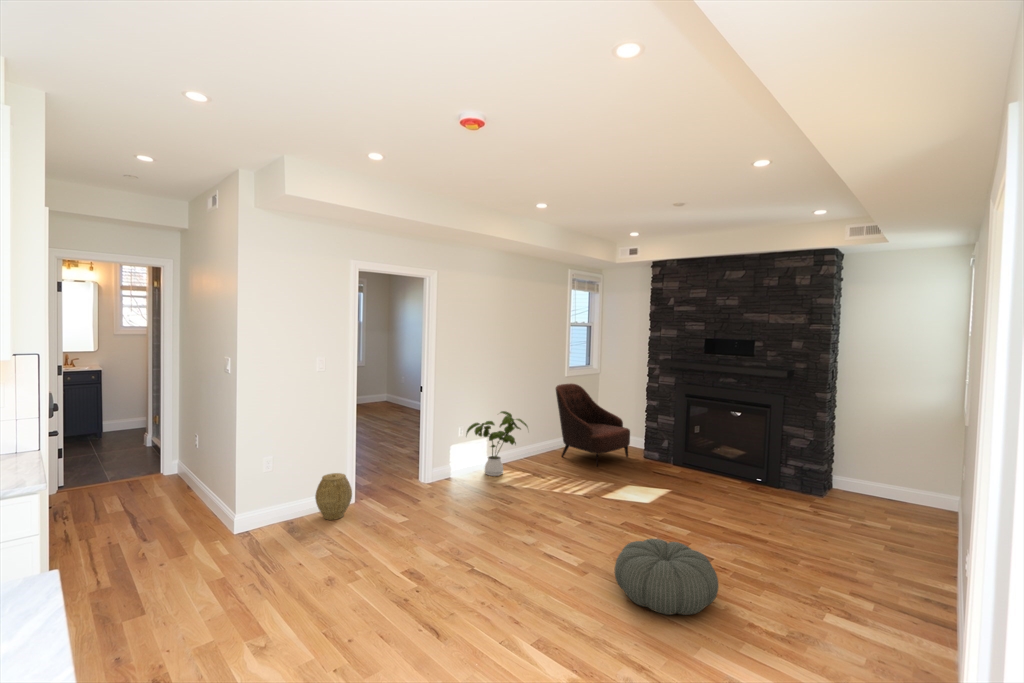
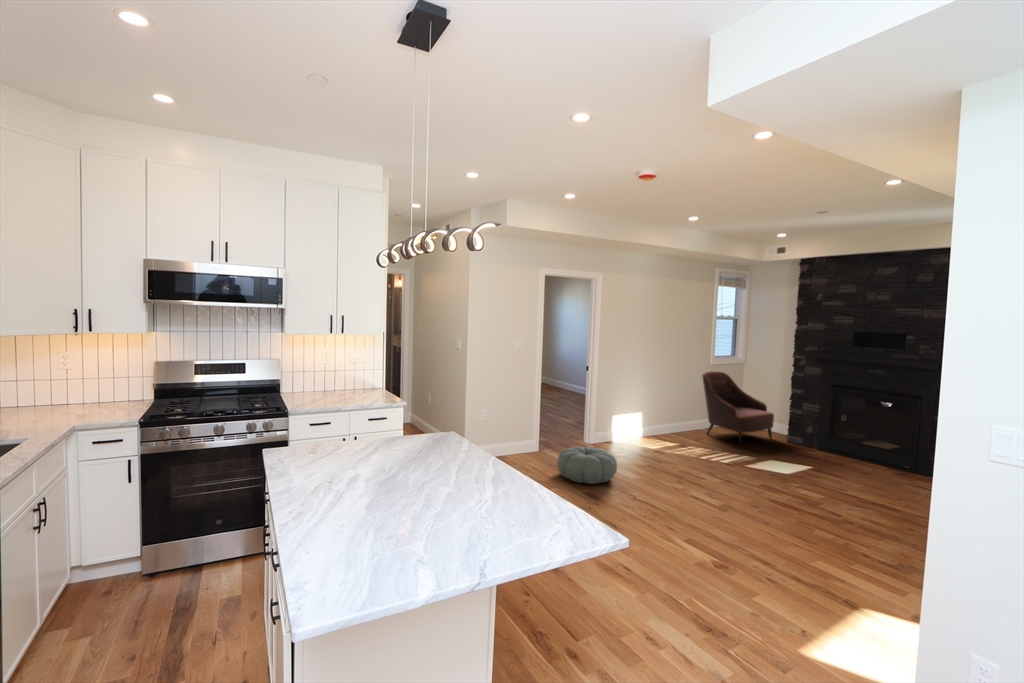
house plant: present [466,411,528,476] -> none [623,391,678,444]
woven basket: present [315,473,352,520] -> none [515,428,540,462]
pouf: present [614,539,719,615] -> present [558,447,617,484]

